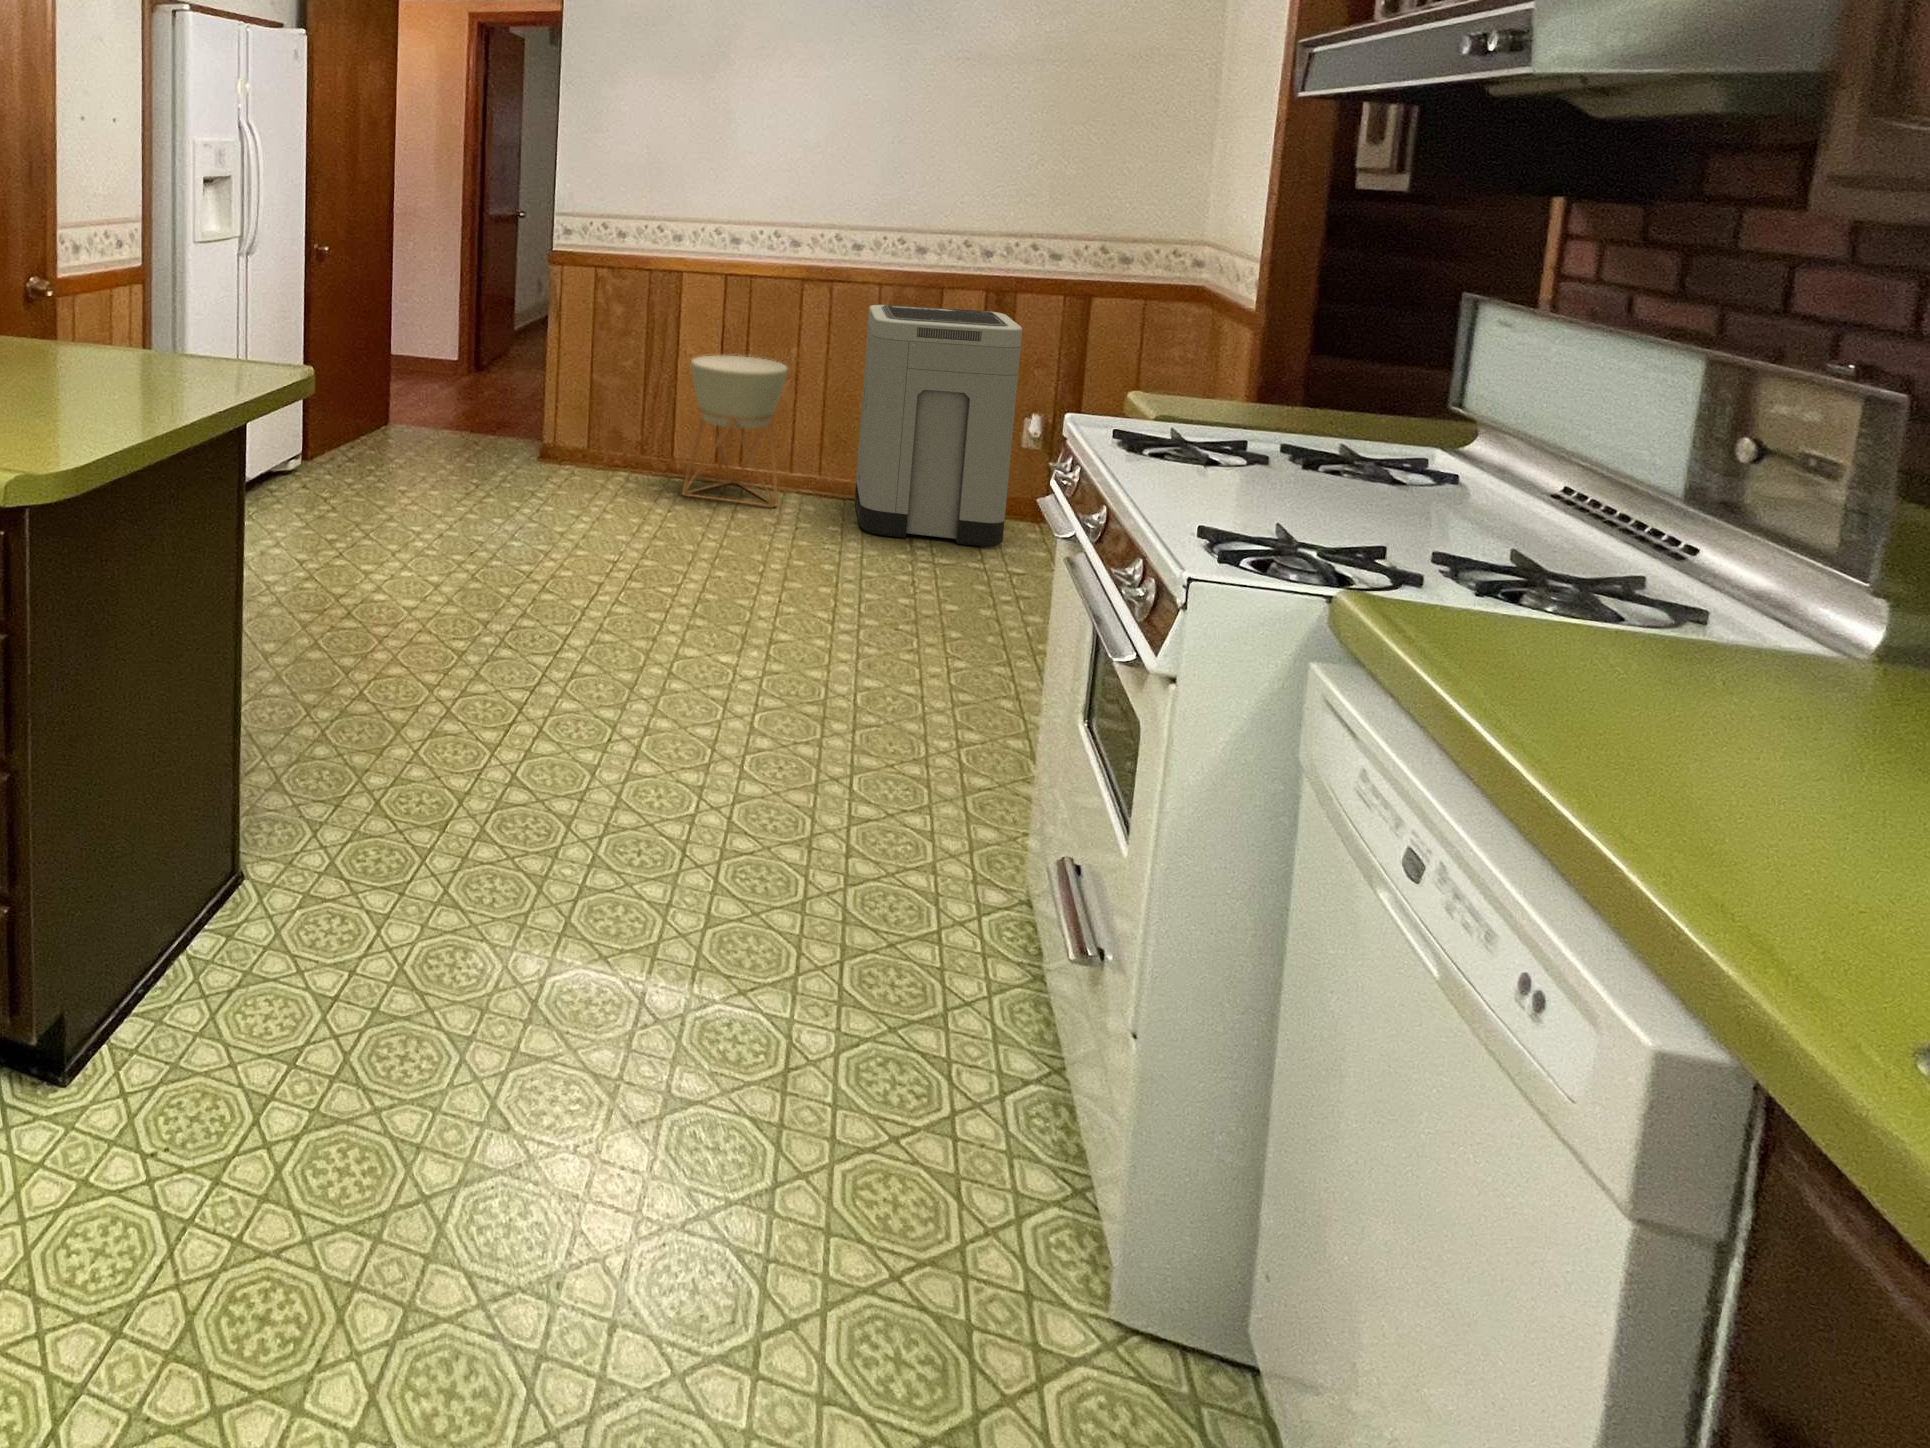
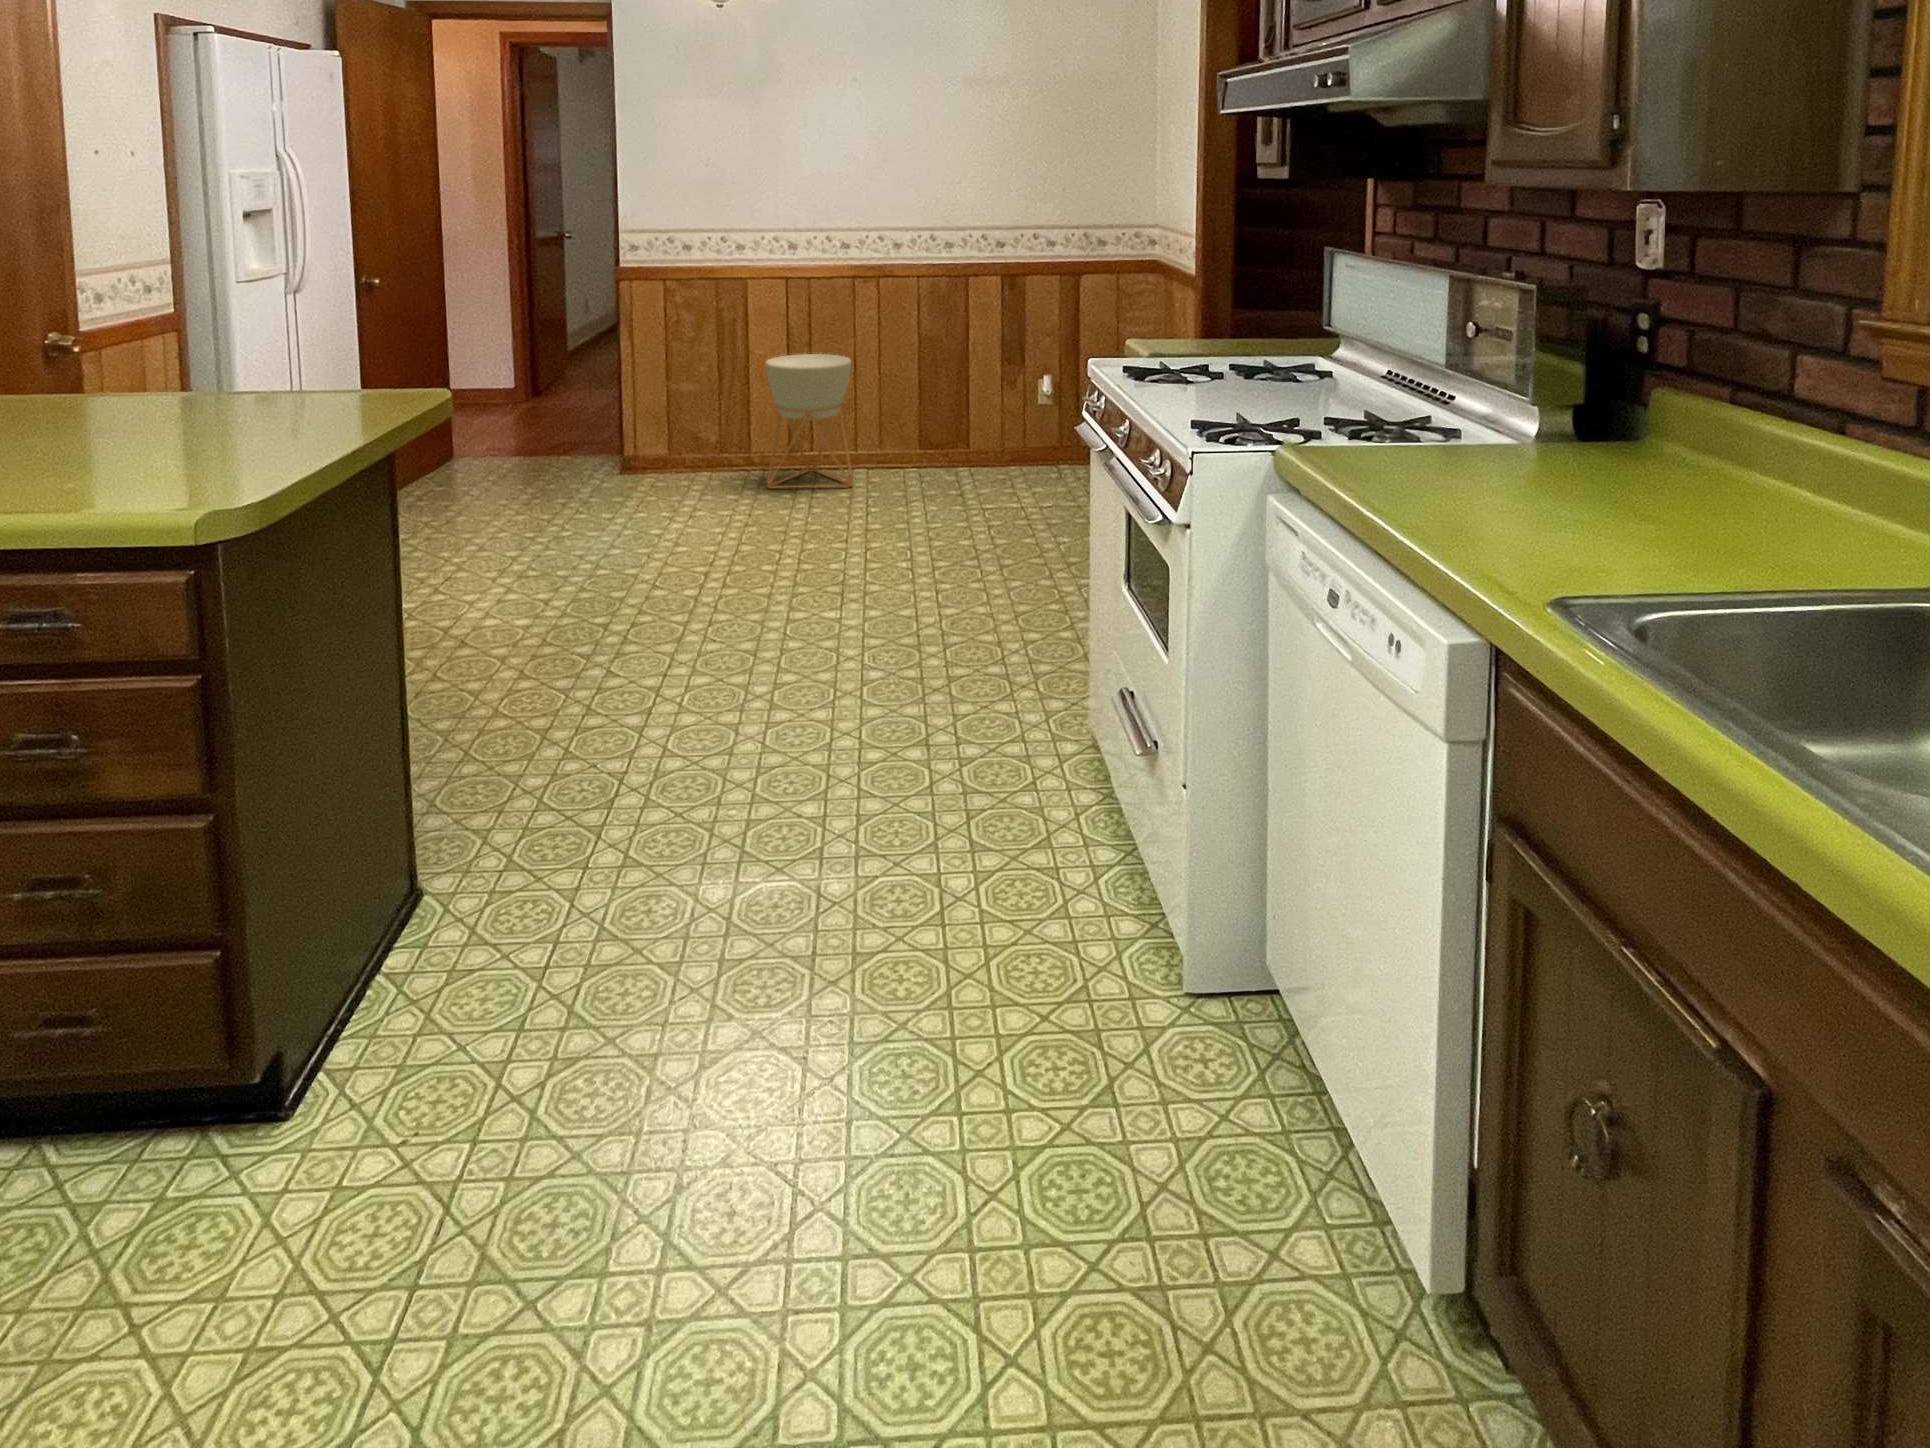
trash can: present [855,305,1022,547] -> none [915,296,1038,497]

